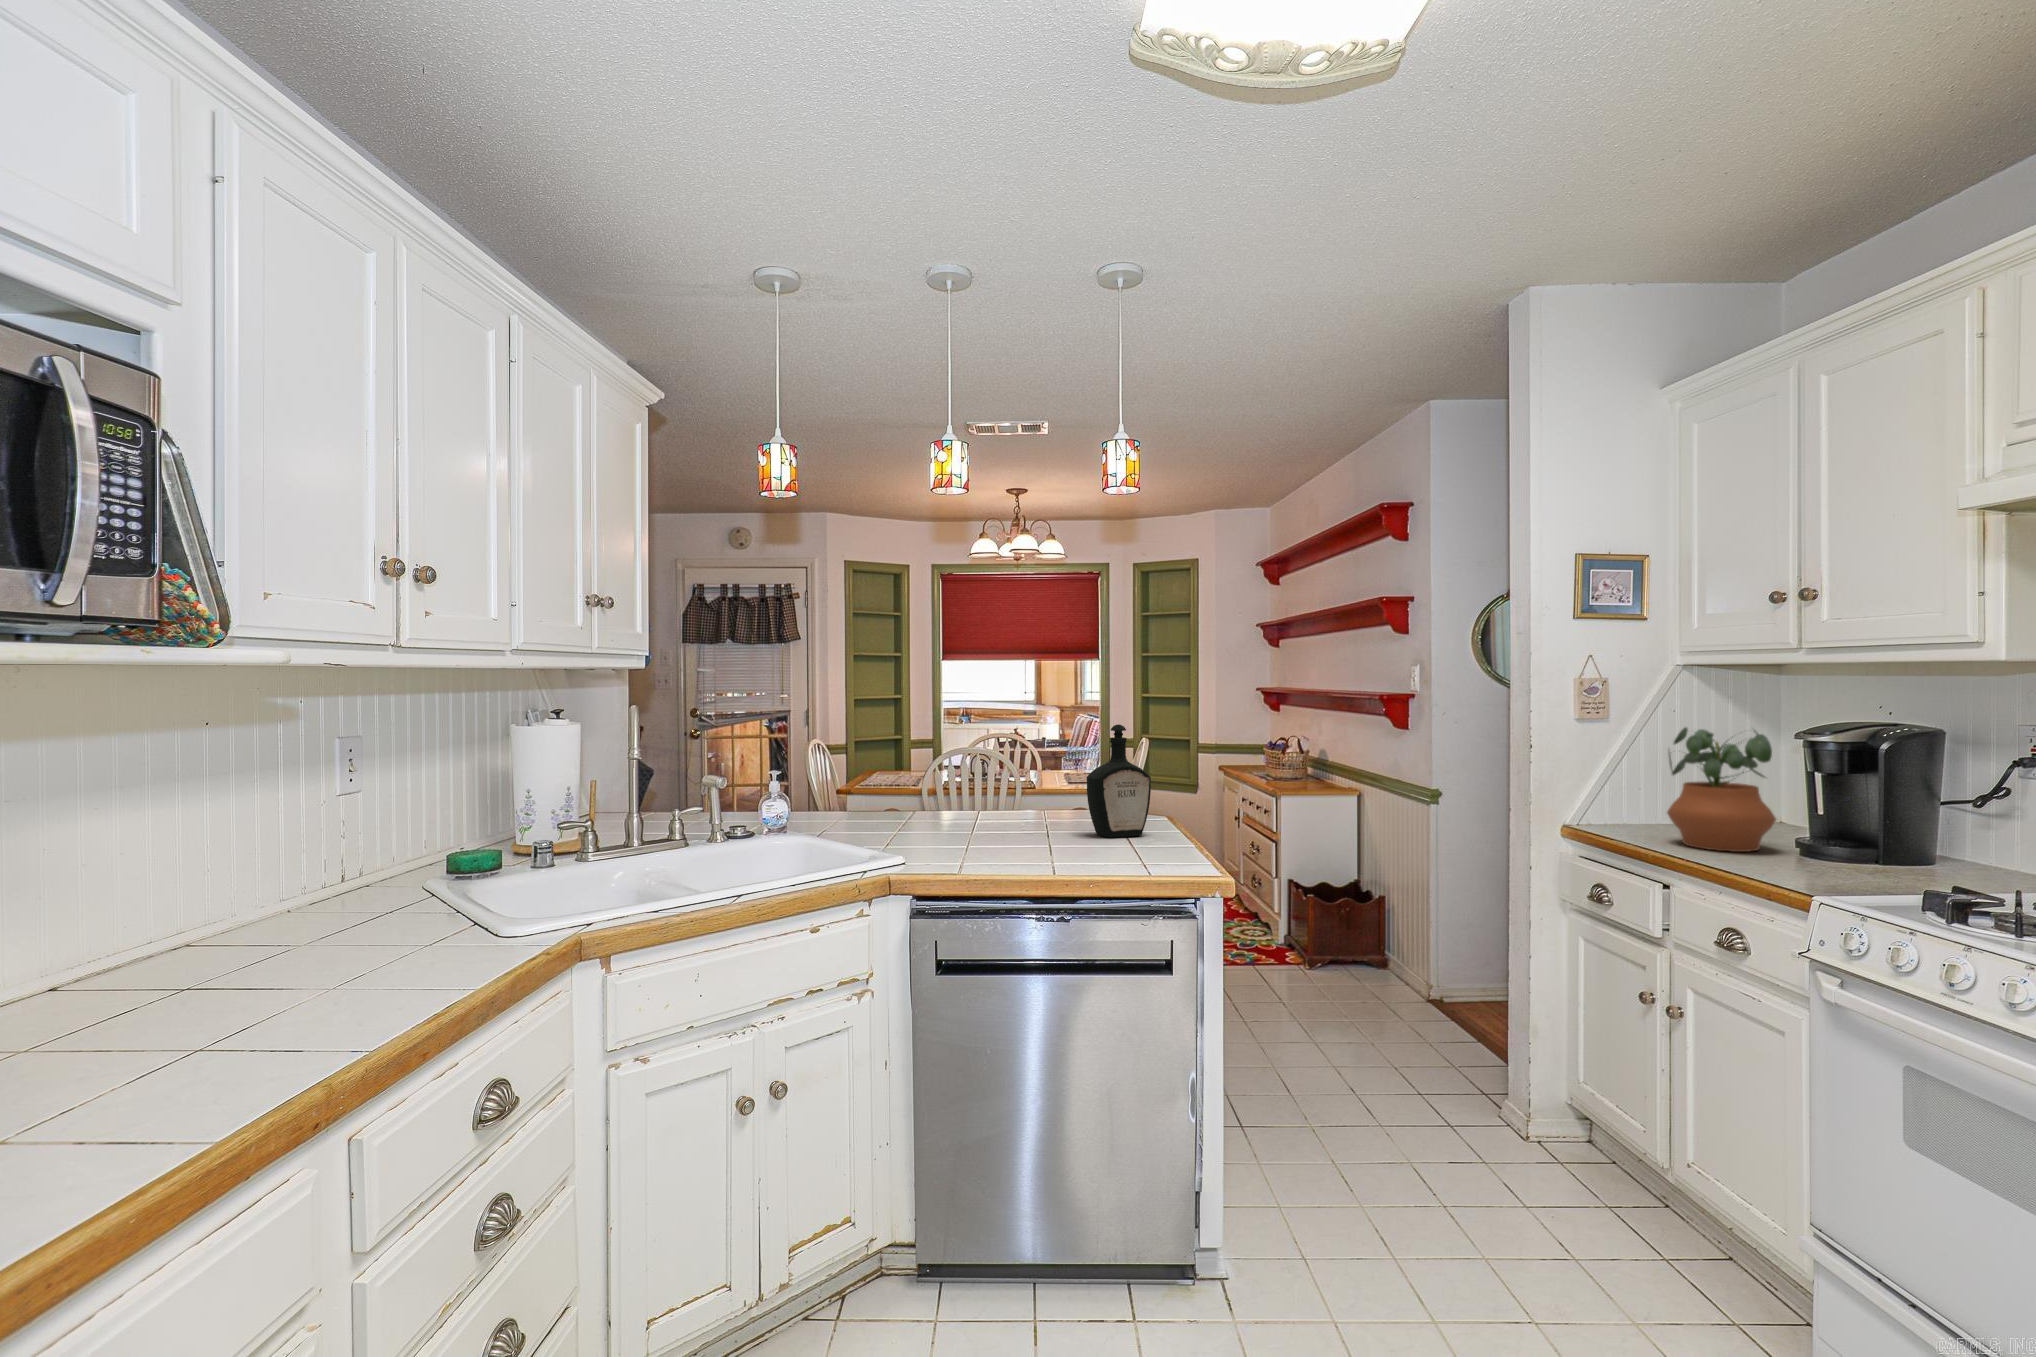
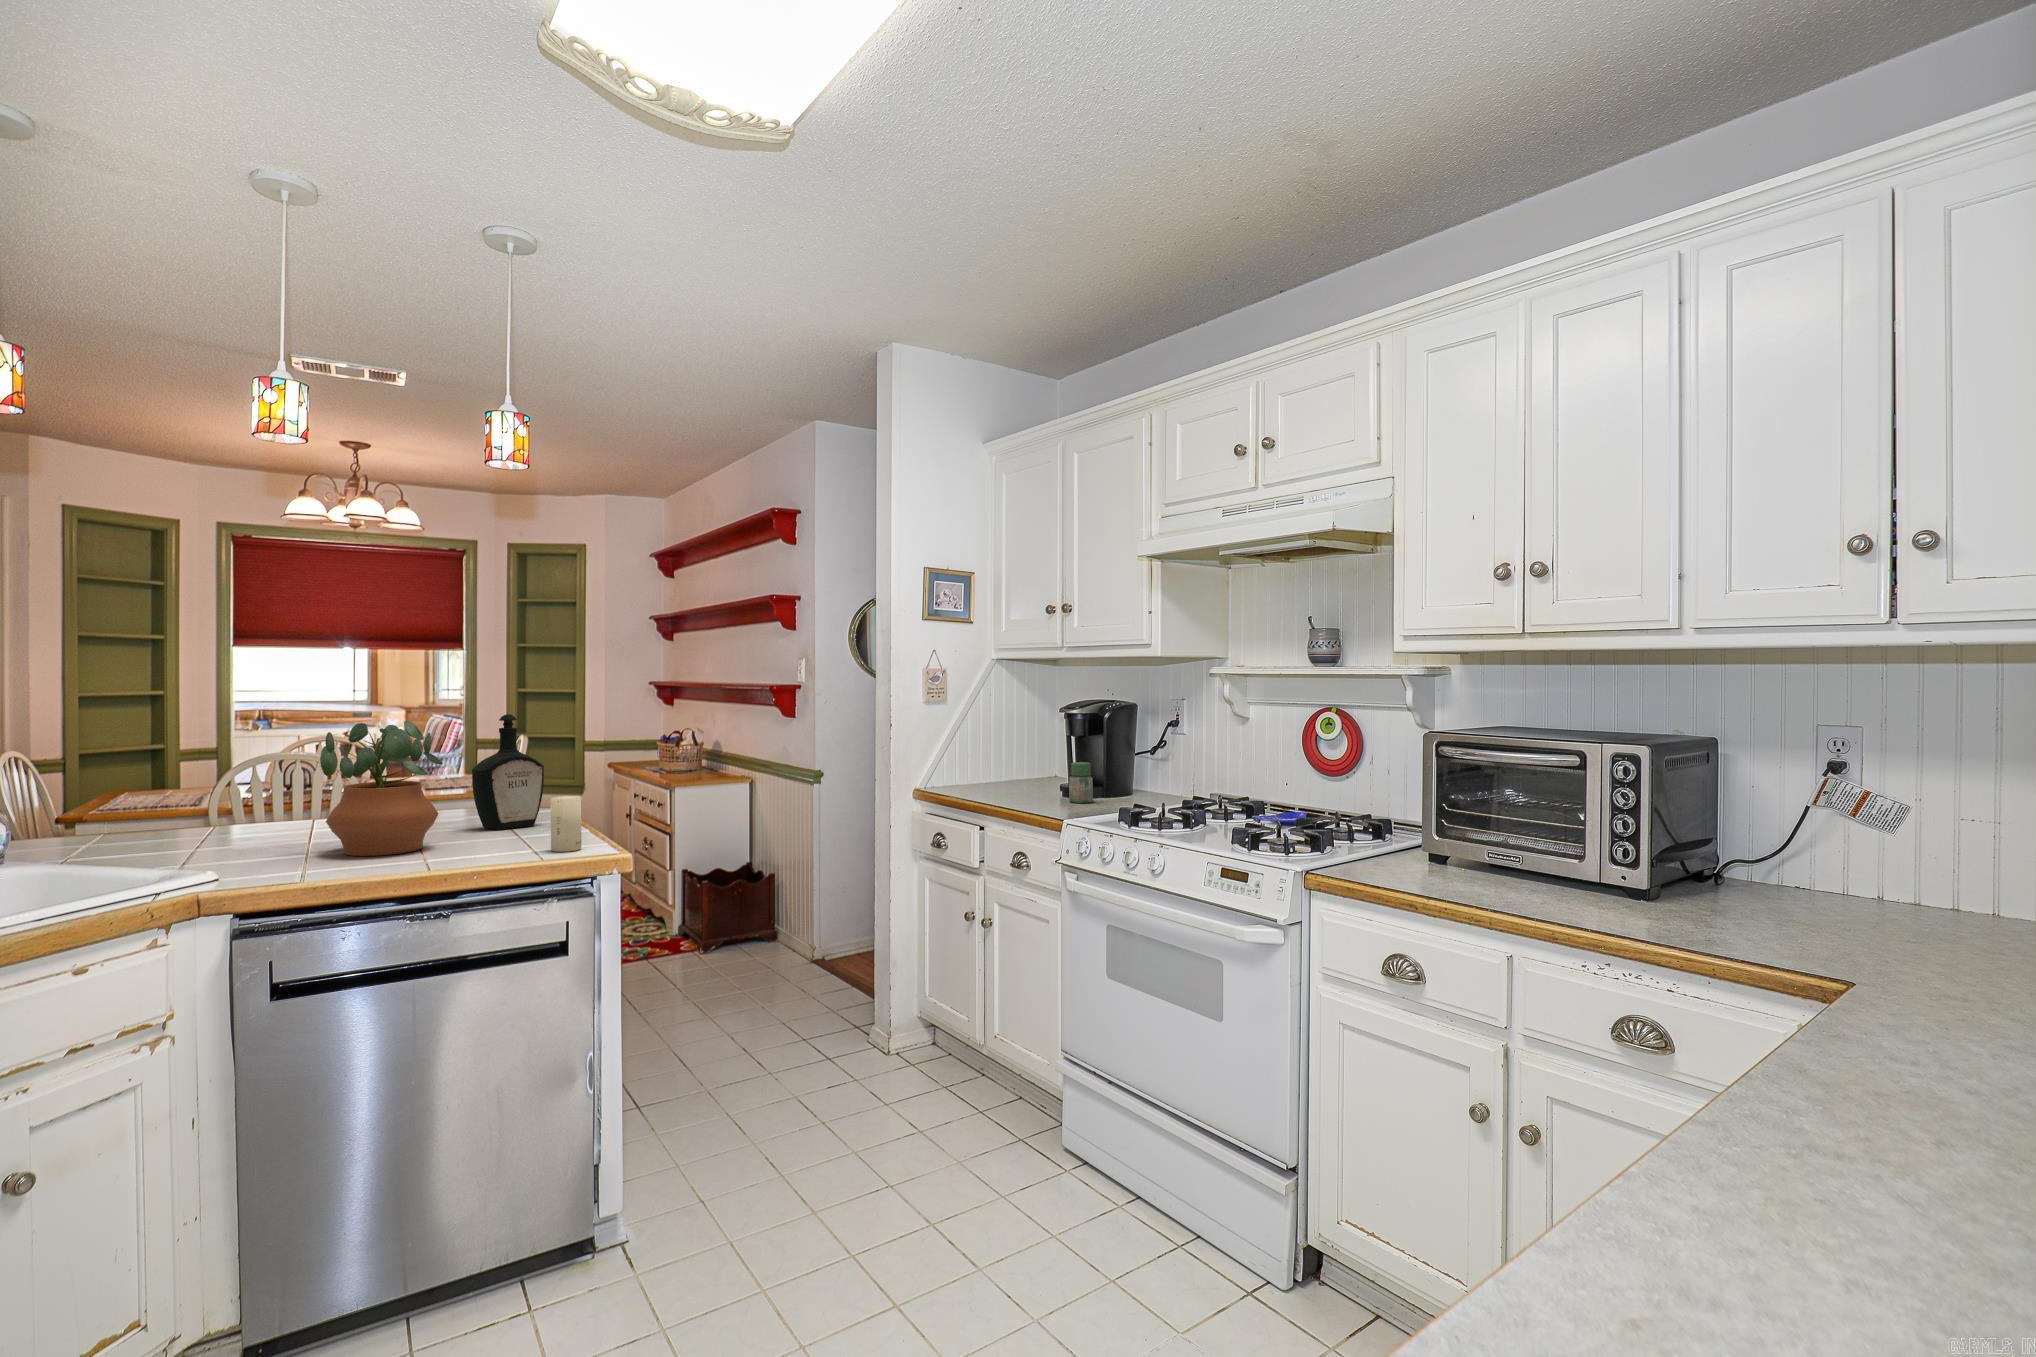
potted plant: present [1667,728,1776,852] -> present [320,720,443,856]
jar: none [1808,809,1850,867] -> present [1069,762,1093,803]
candle: none [1152,813,1182,871] -> present [551,796,581,852]

